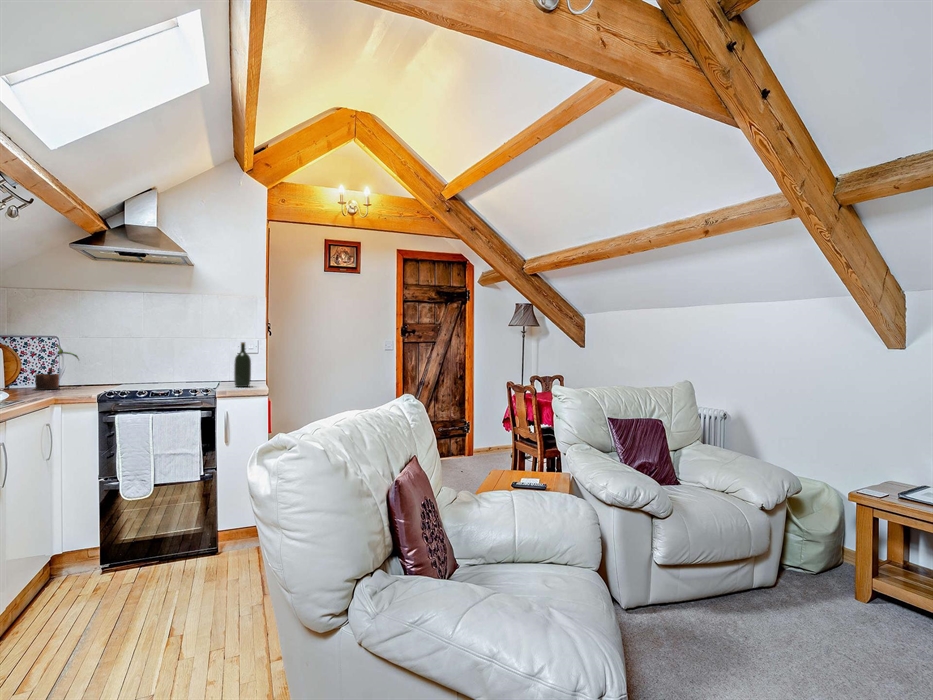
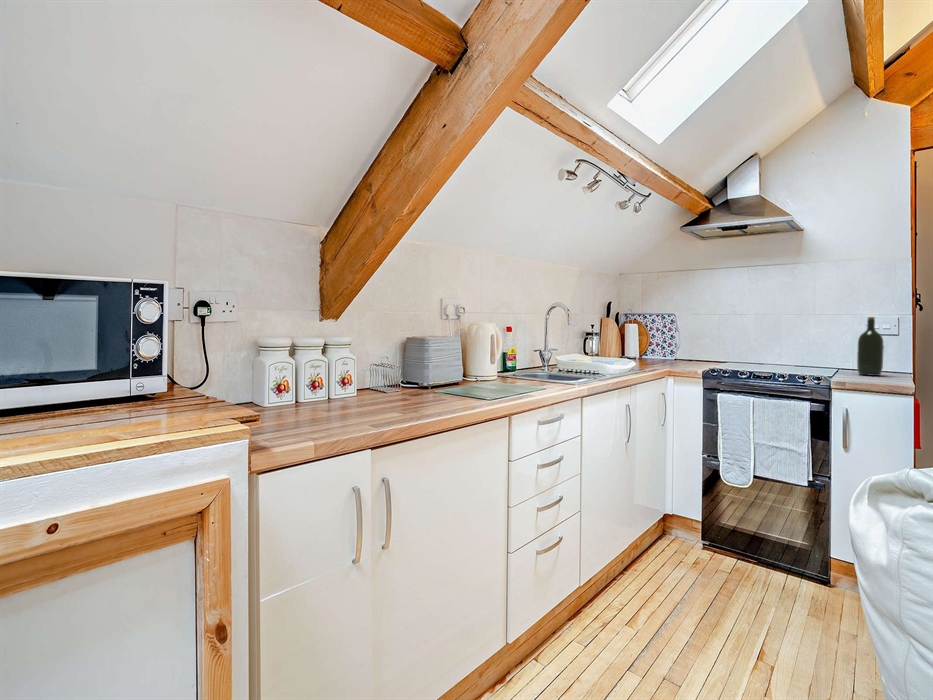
potted plant: present [34,345,79,390] -> none [651,325,687,366]

